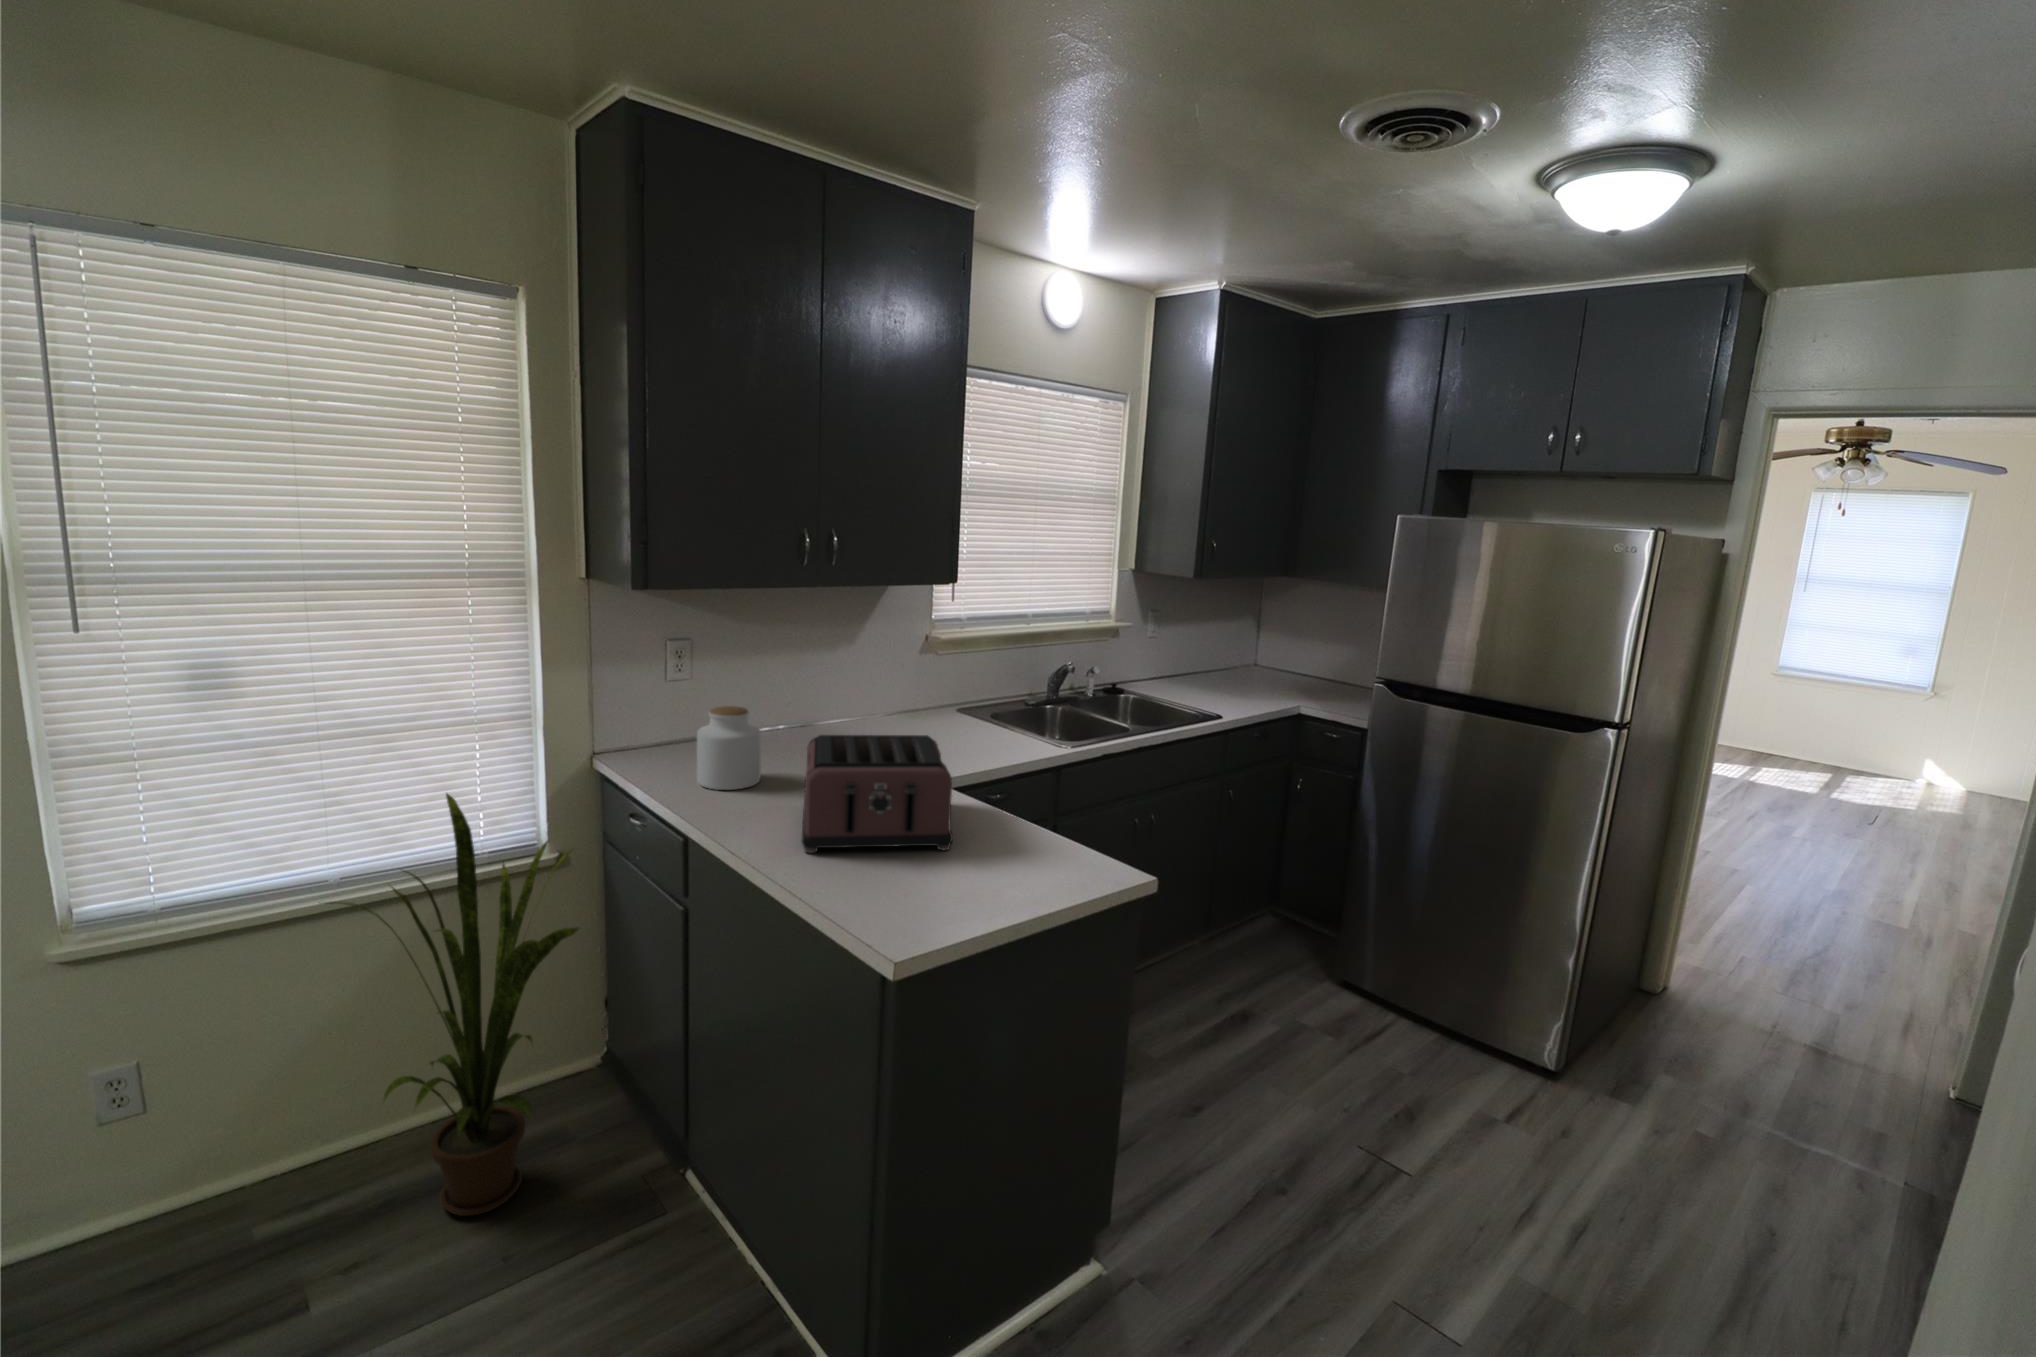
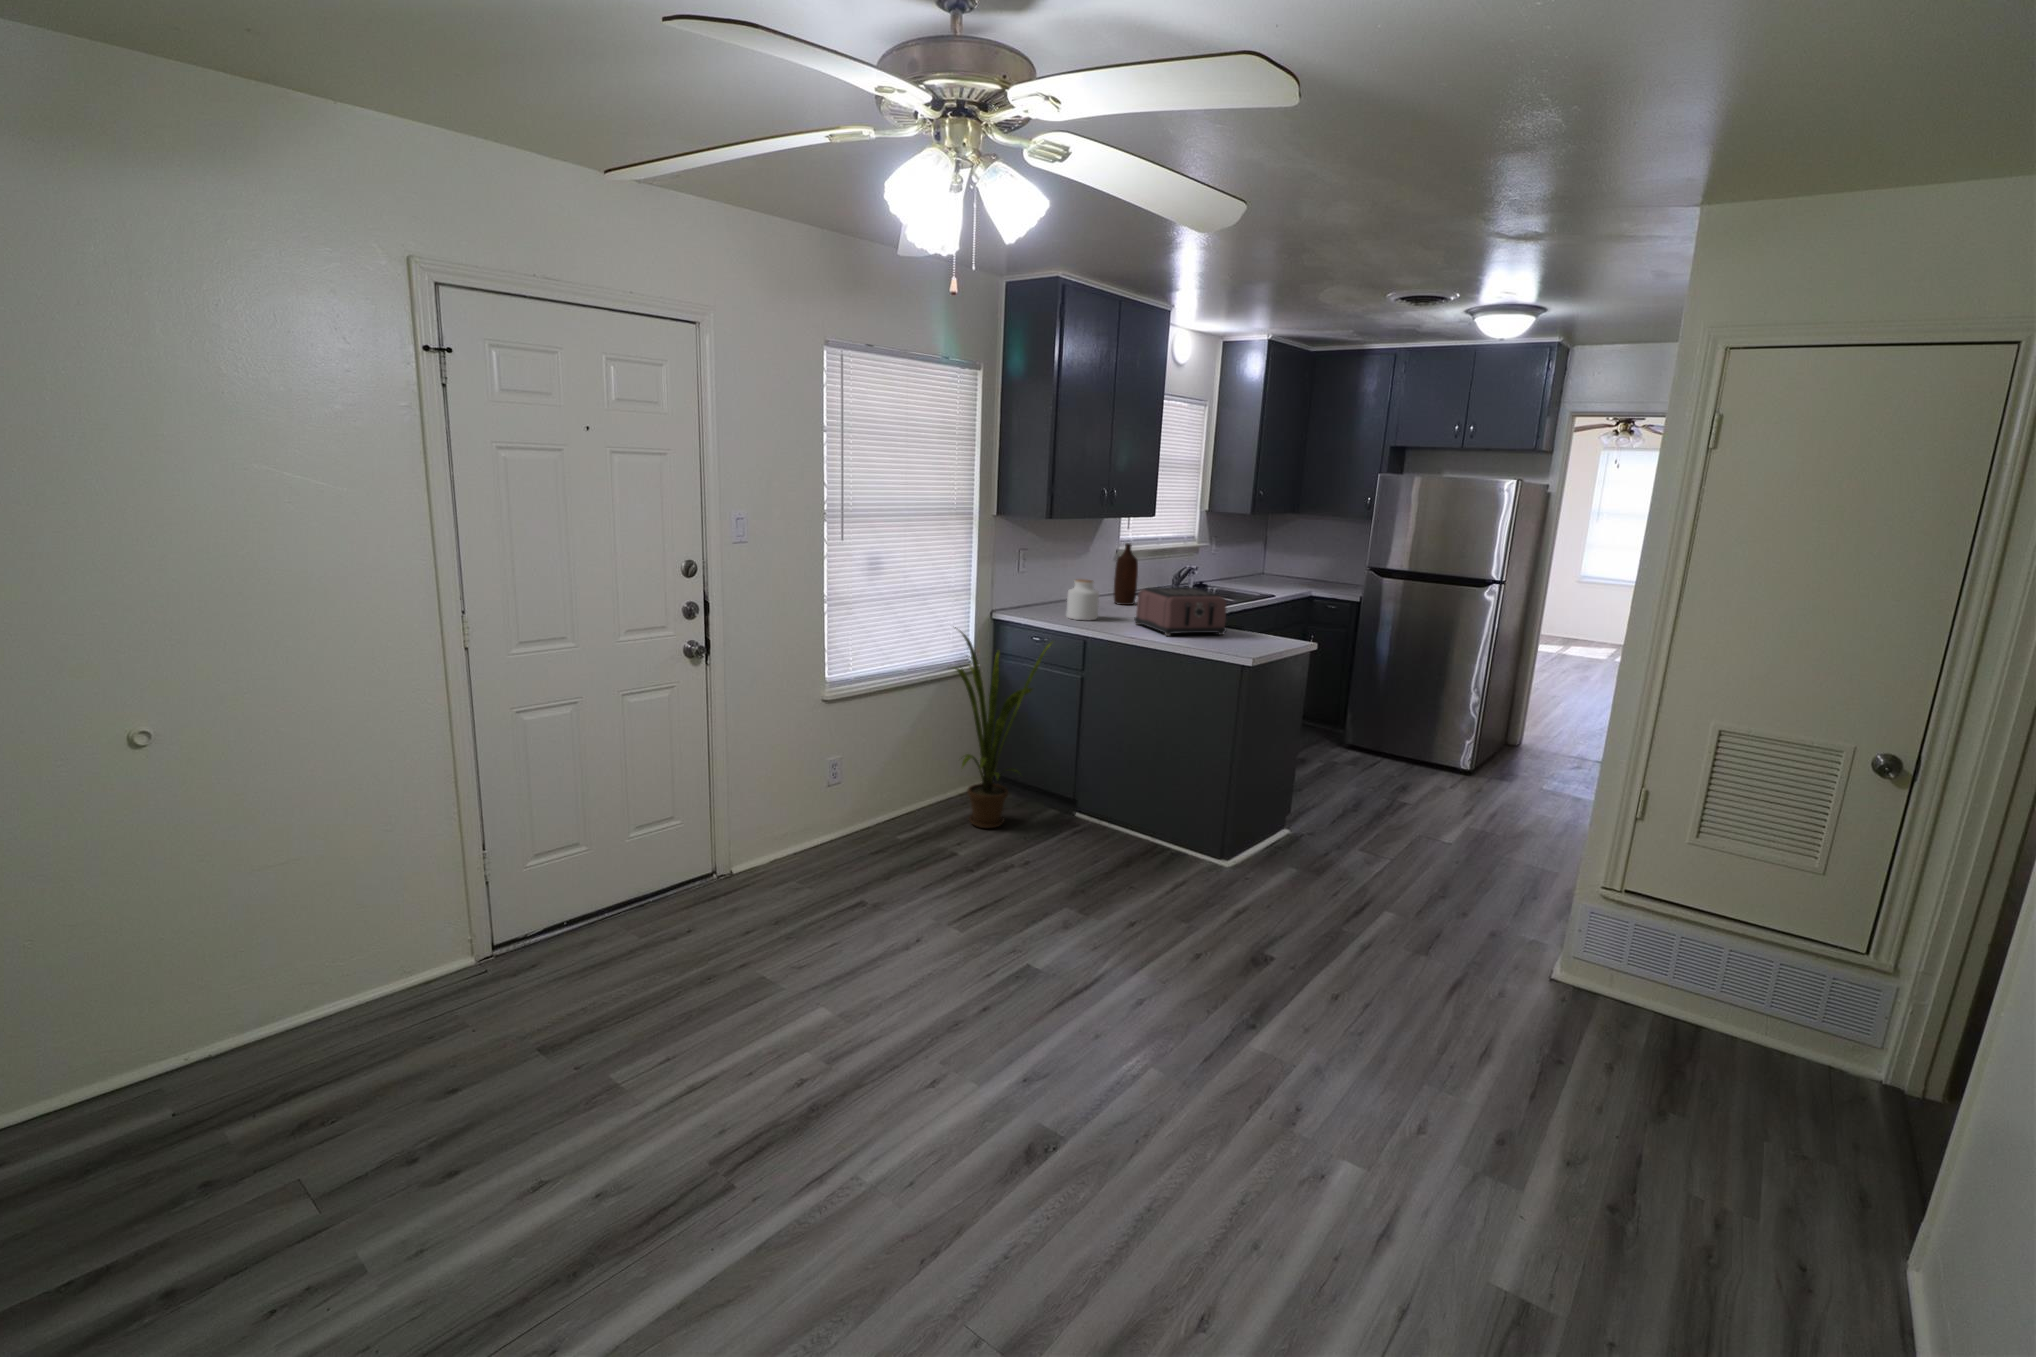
bottle: none [876,631,917,741] -> present [1114,543,1138,605]

